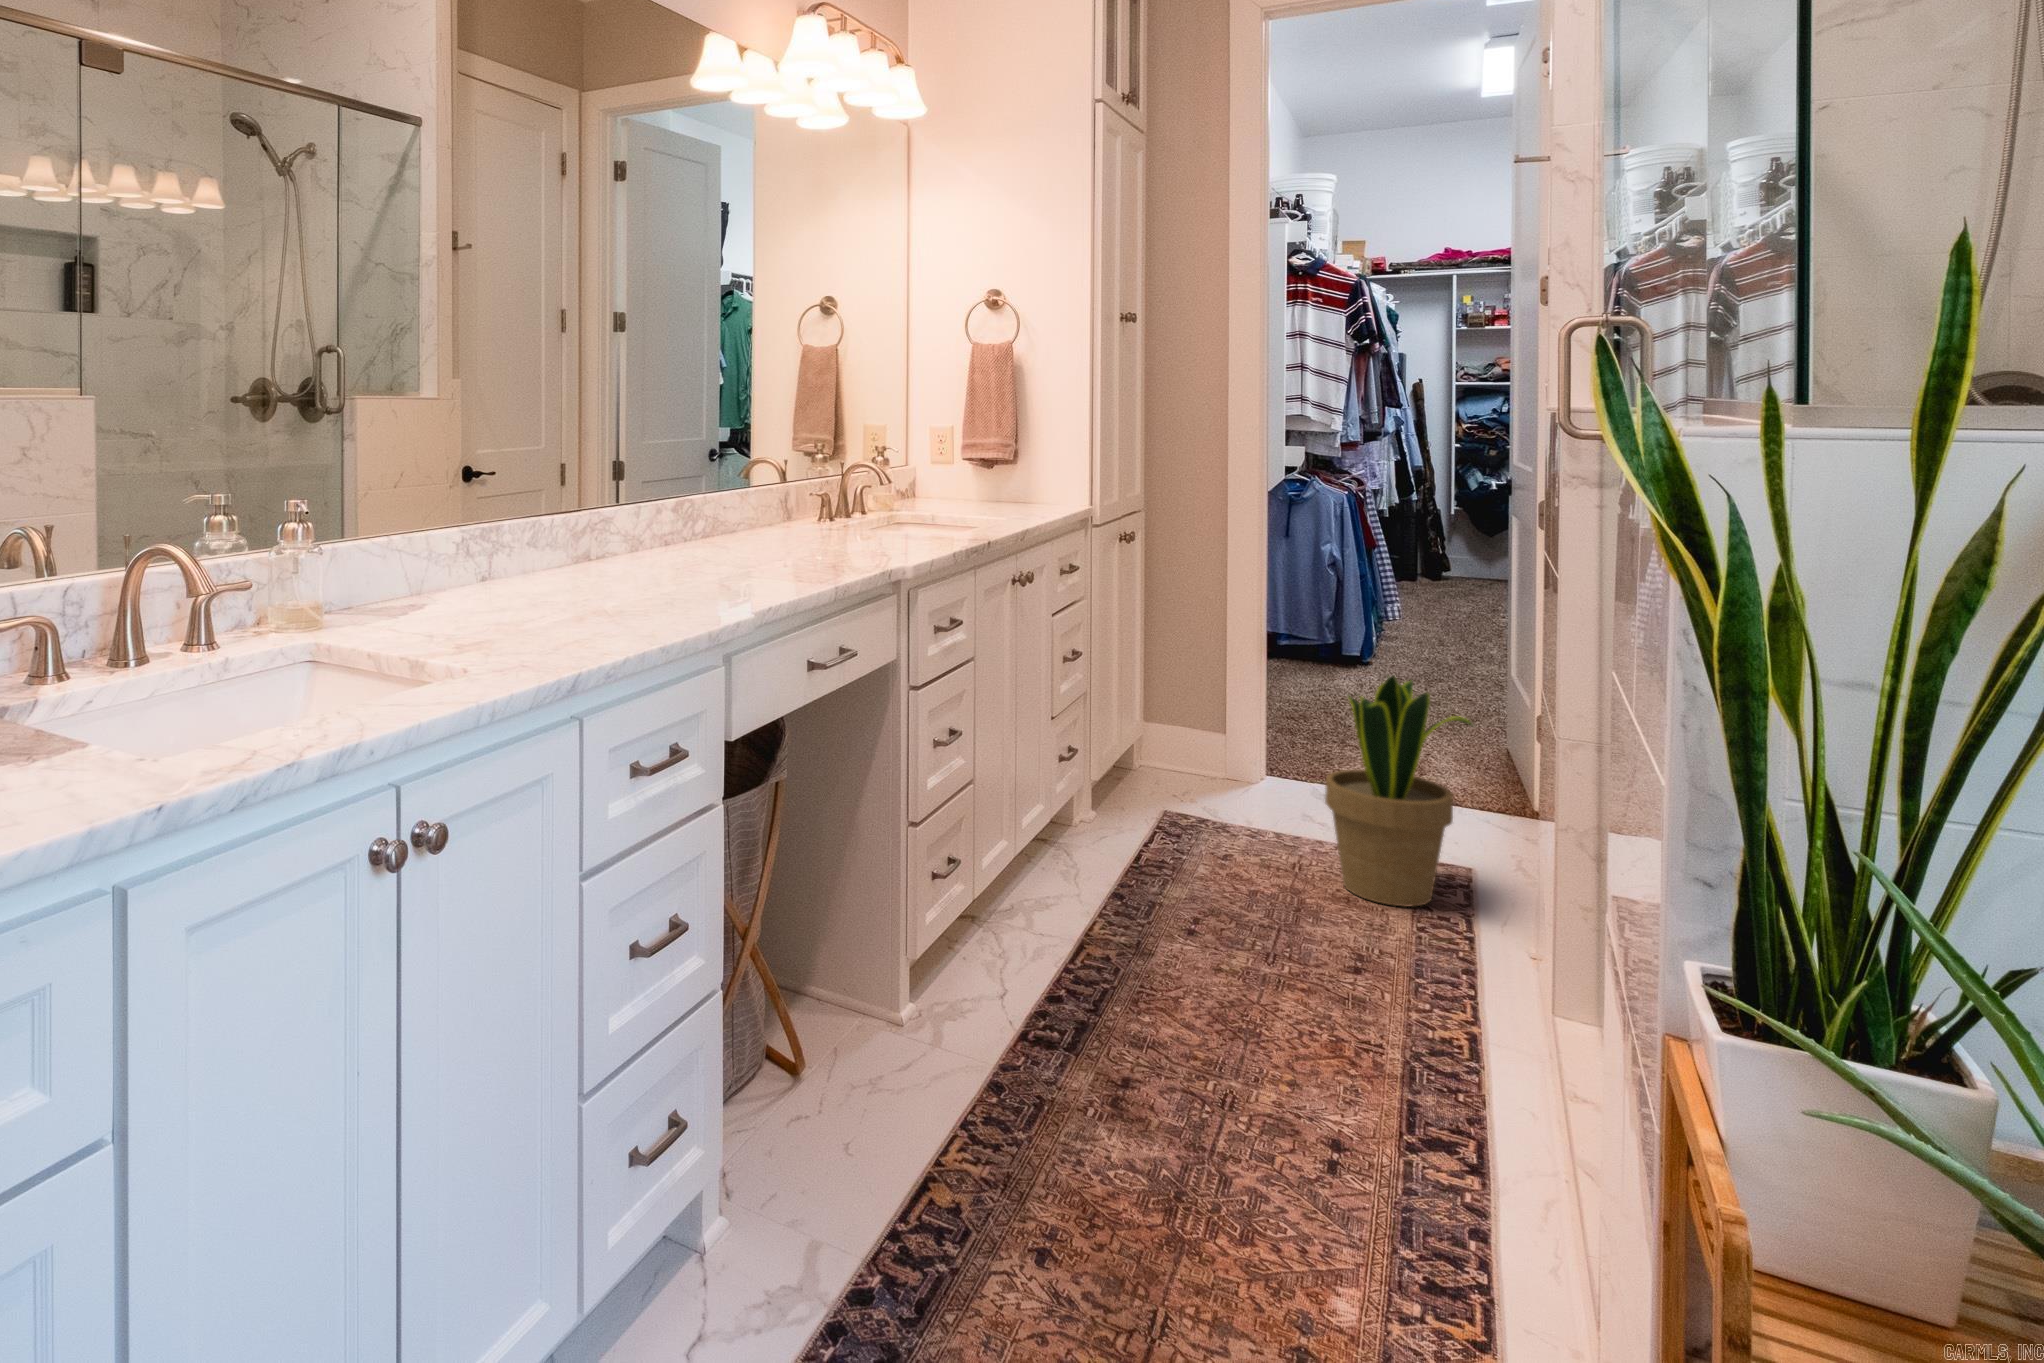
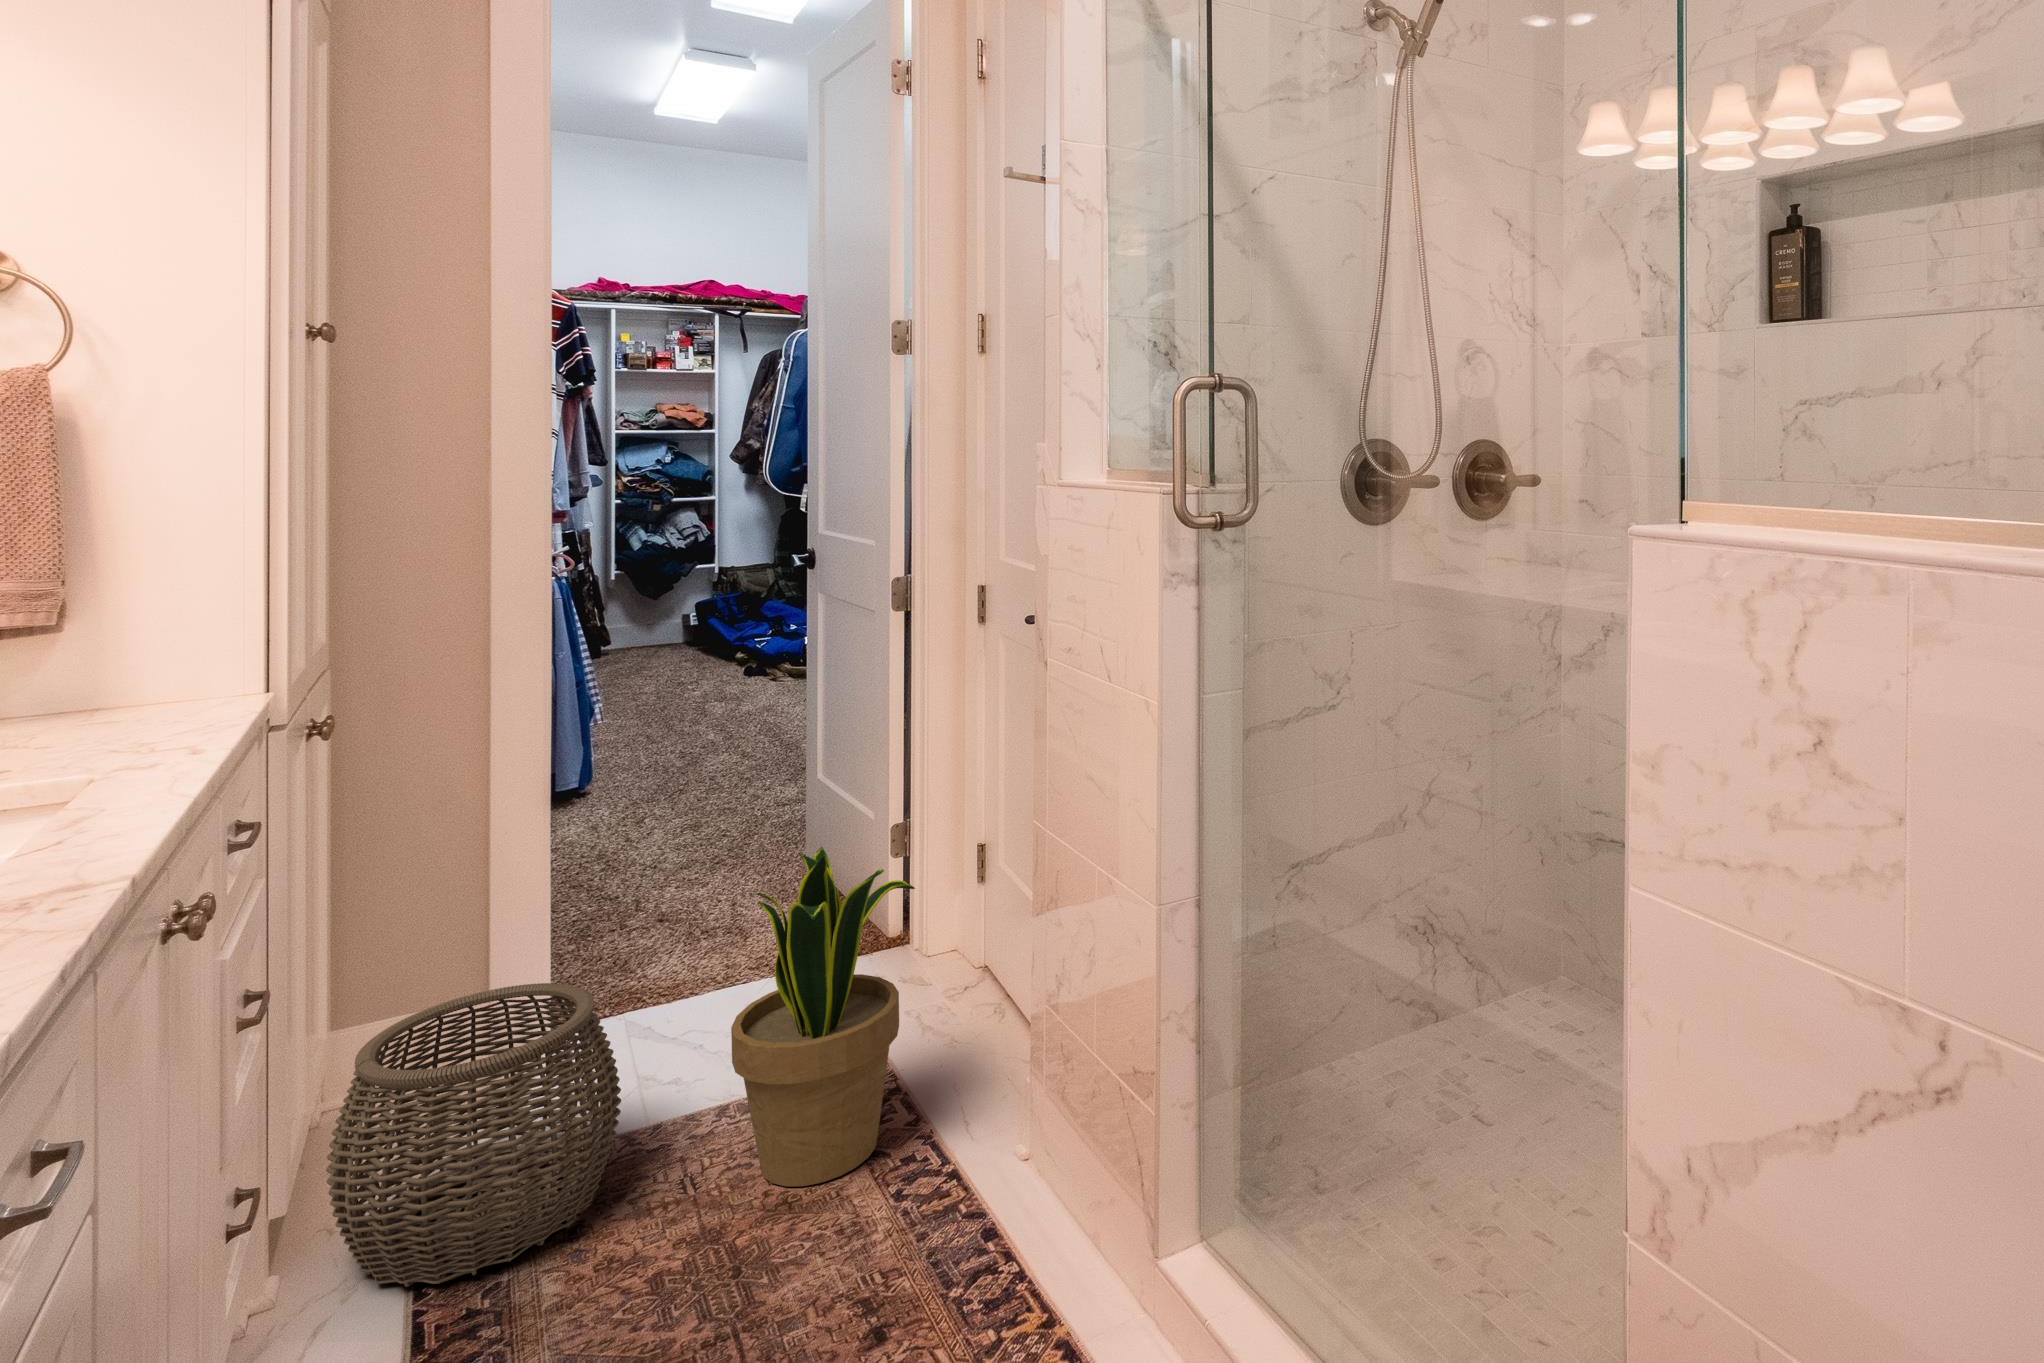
woven basket: none [1113,705,1265,854] -> present [326,983,621,1287]

